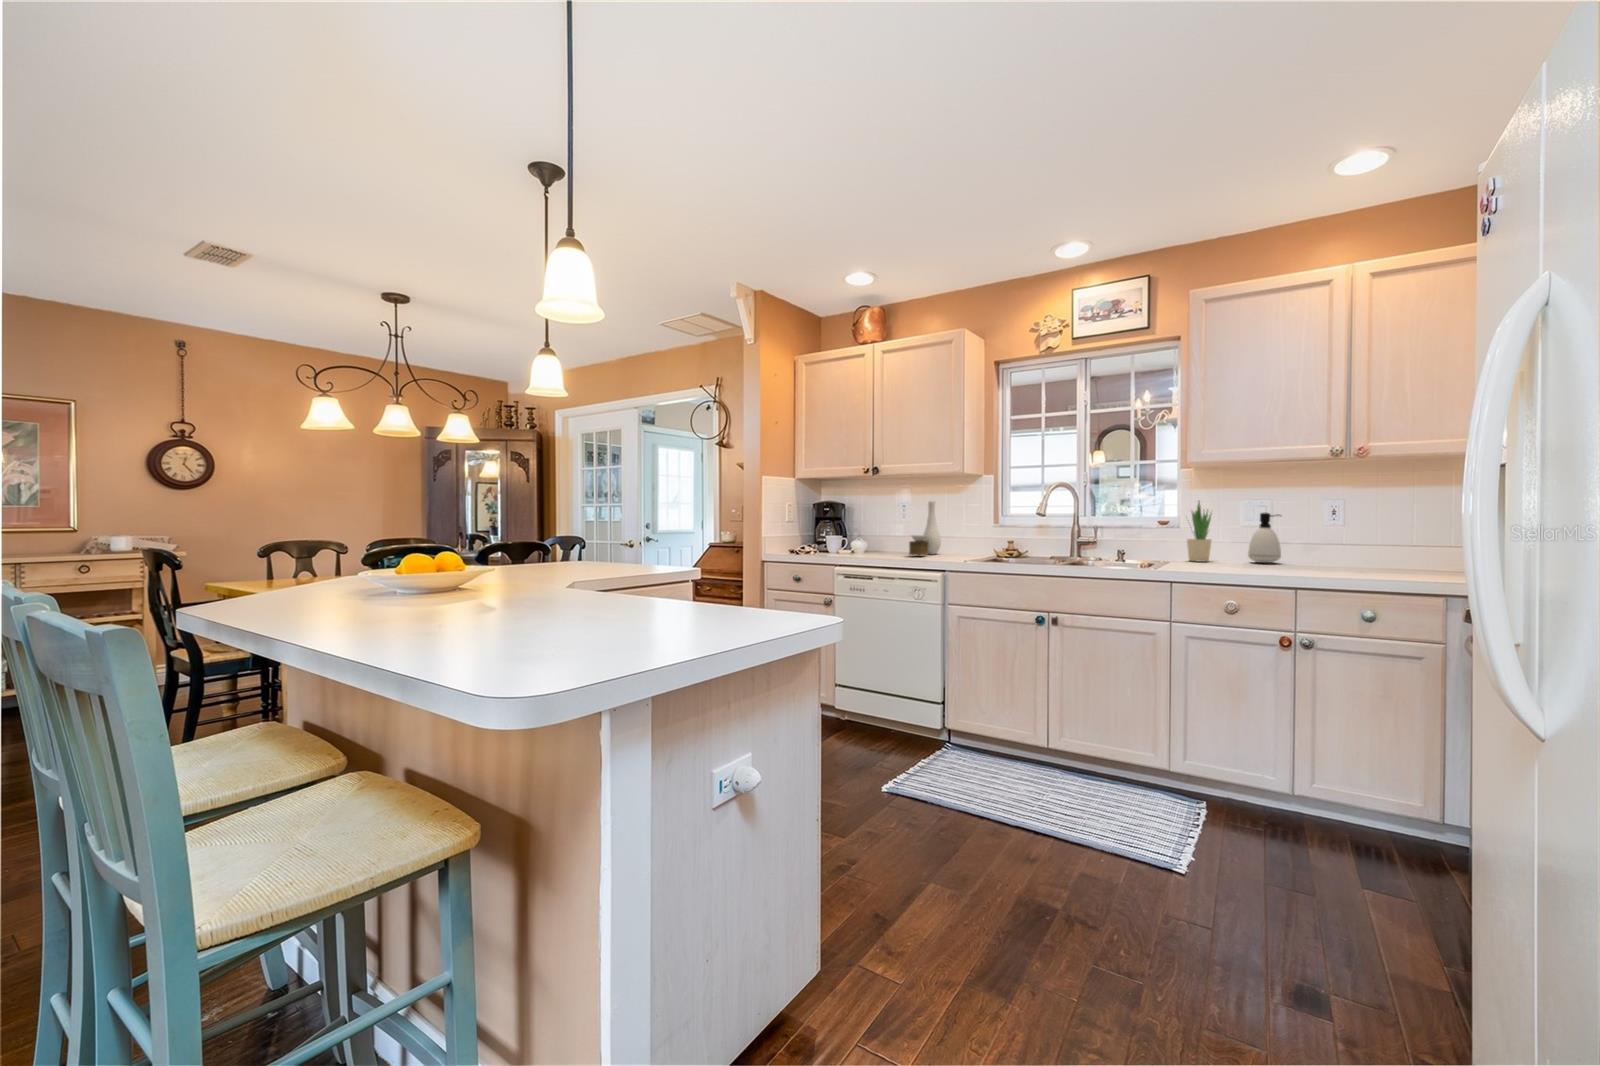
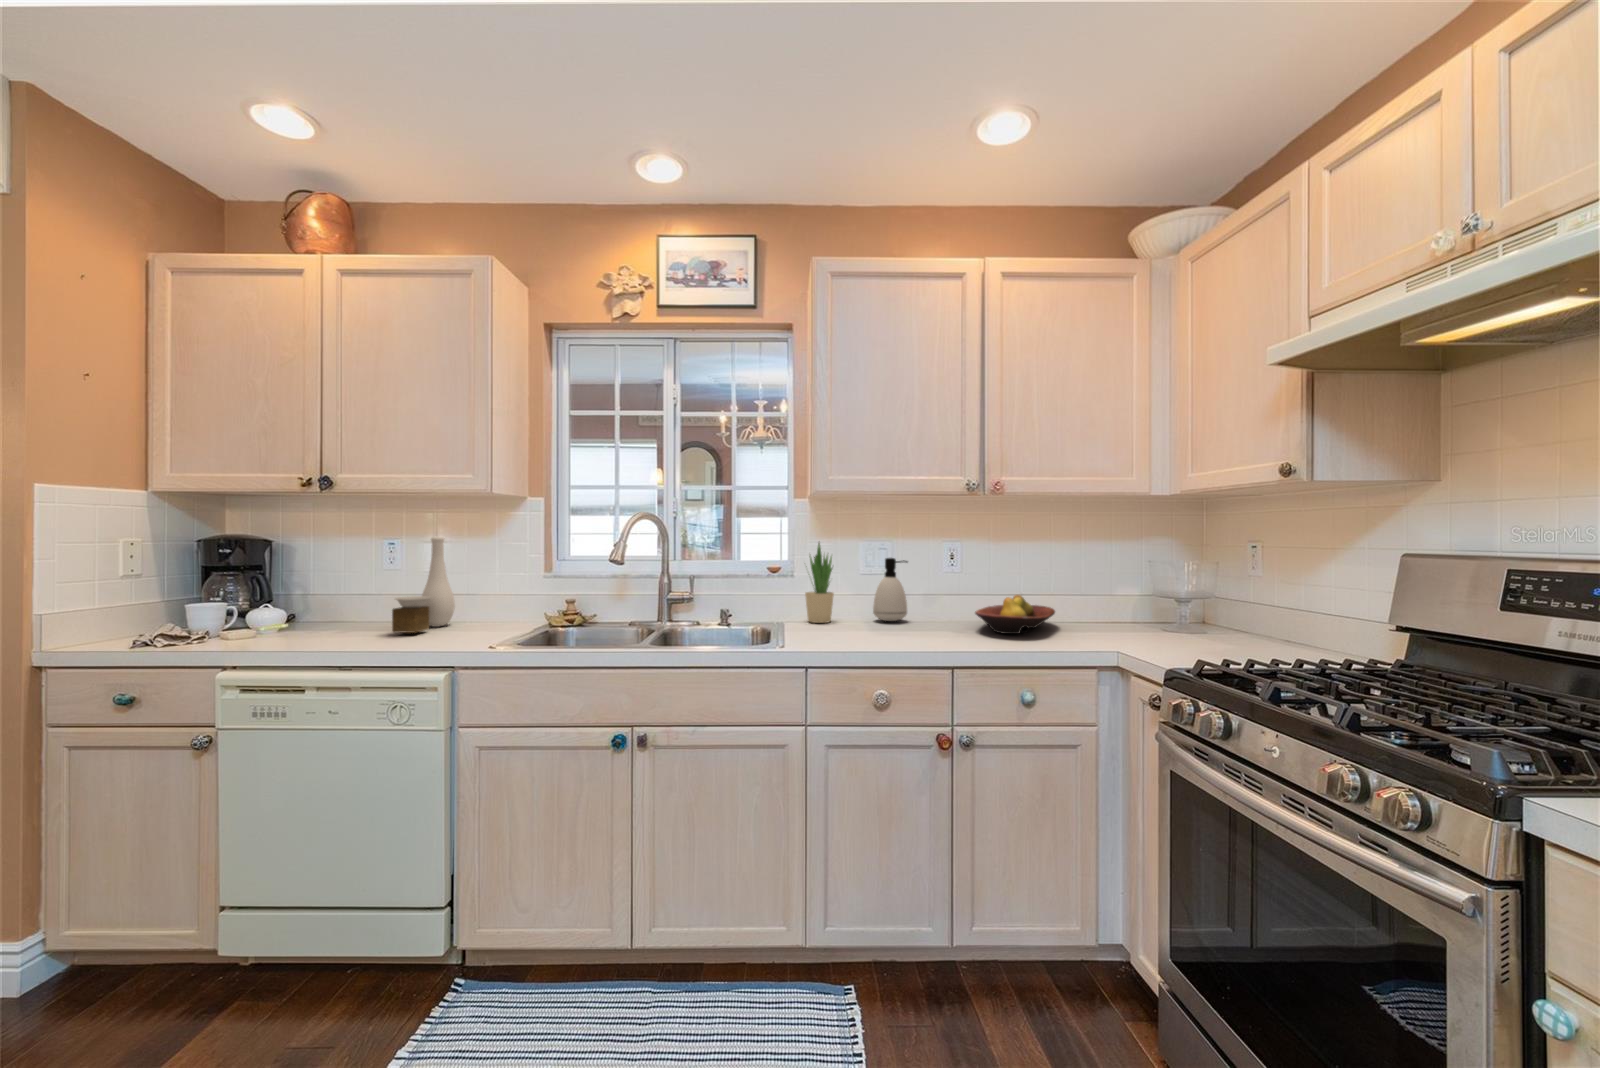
fruit bowl: none [1340,543,1436,572] -> present [975,595,1055,634]

